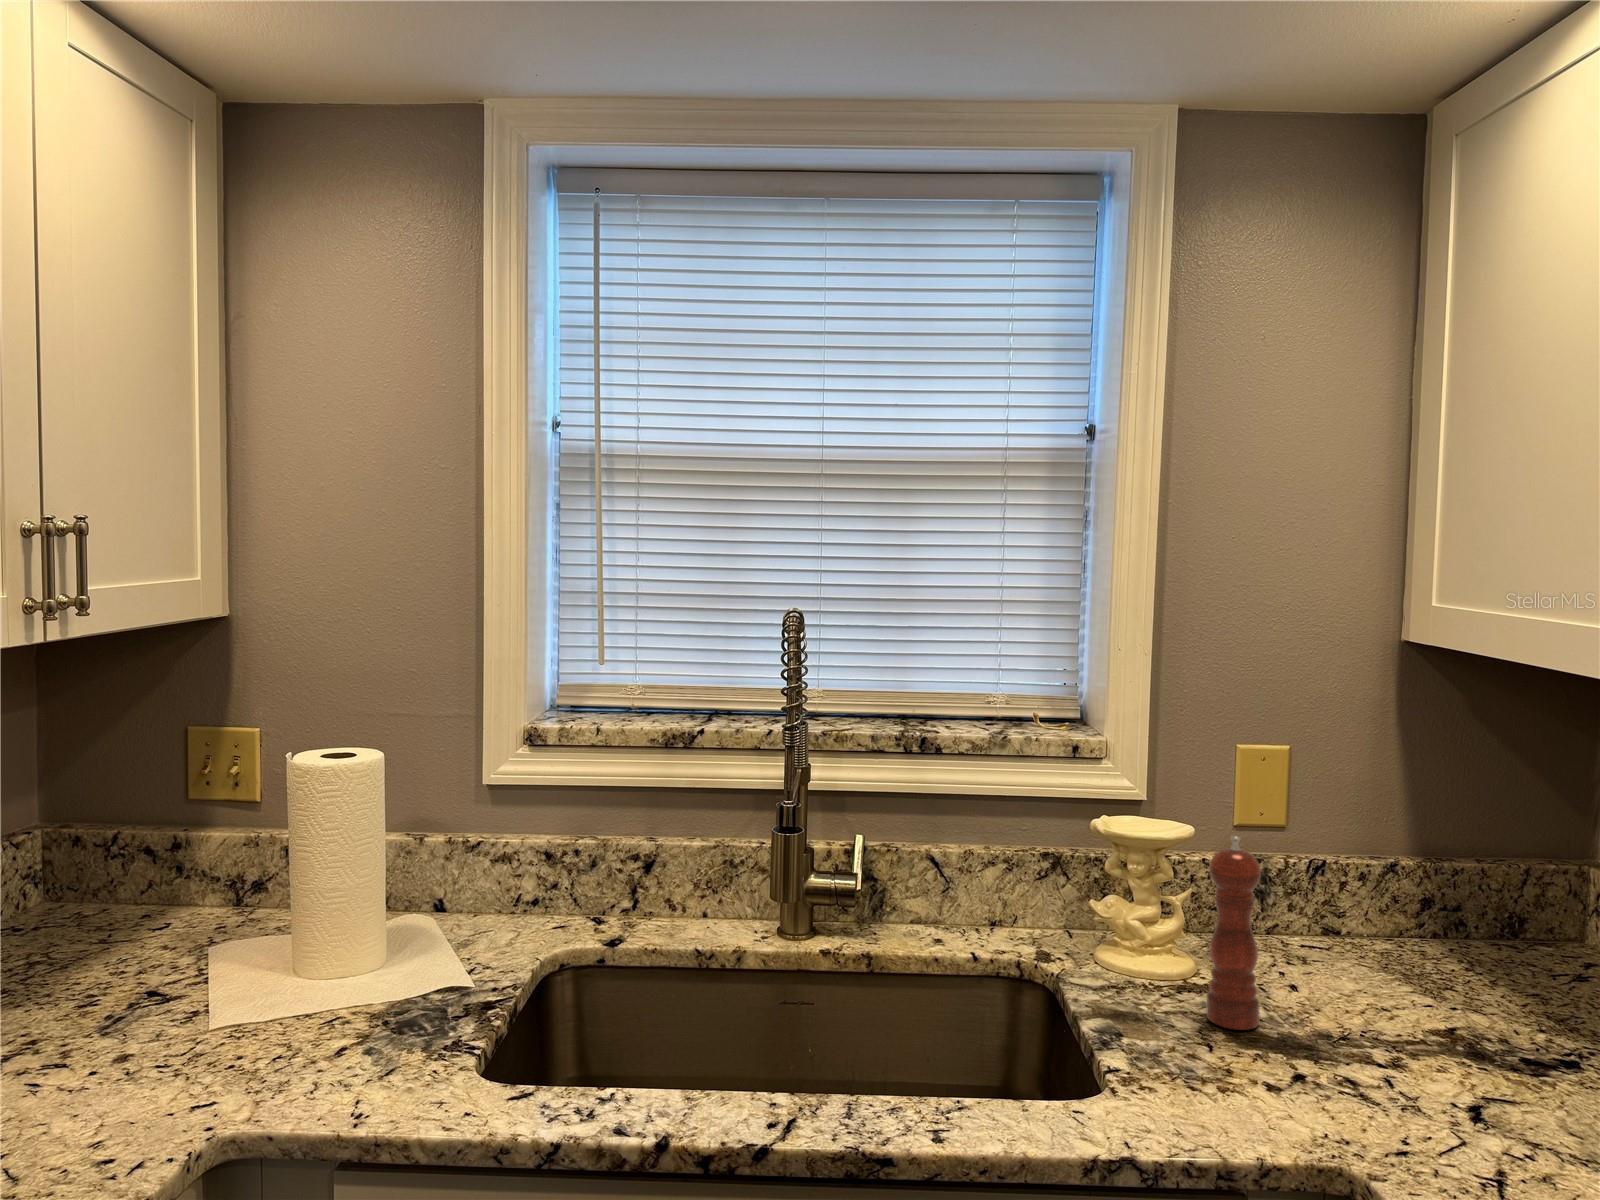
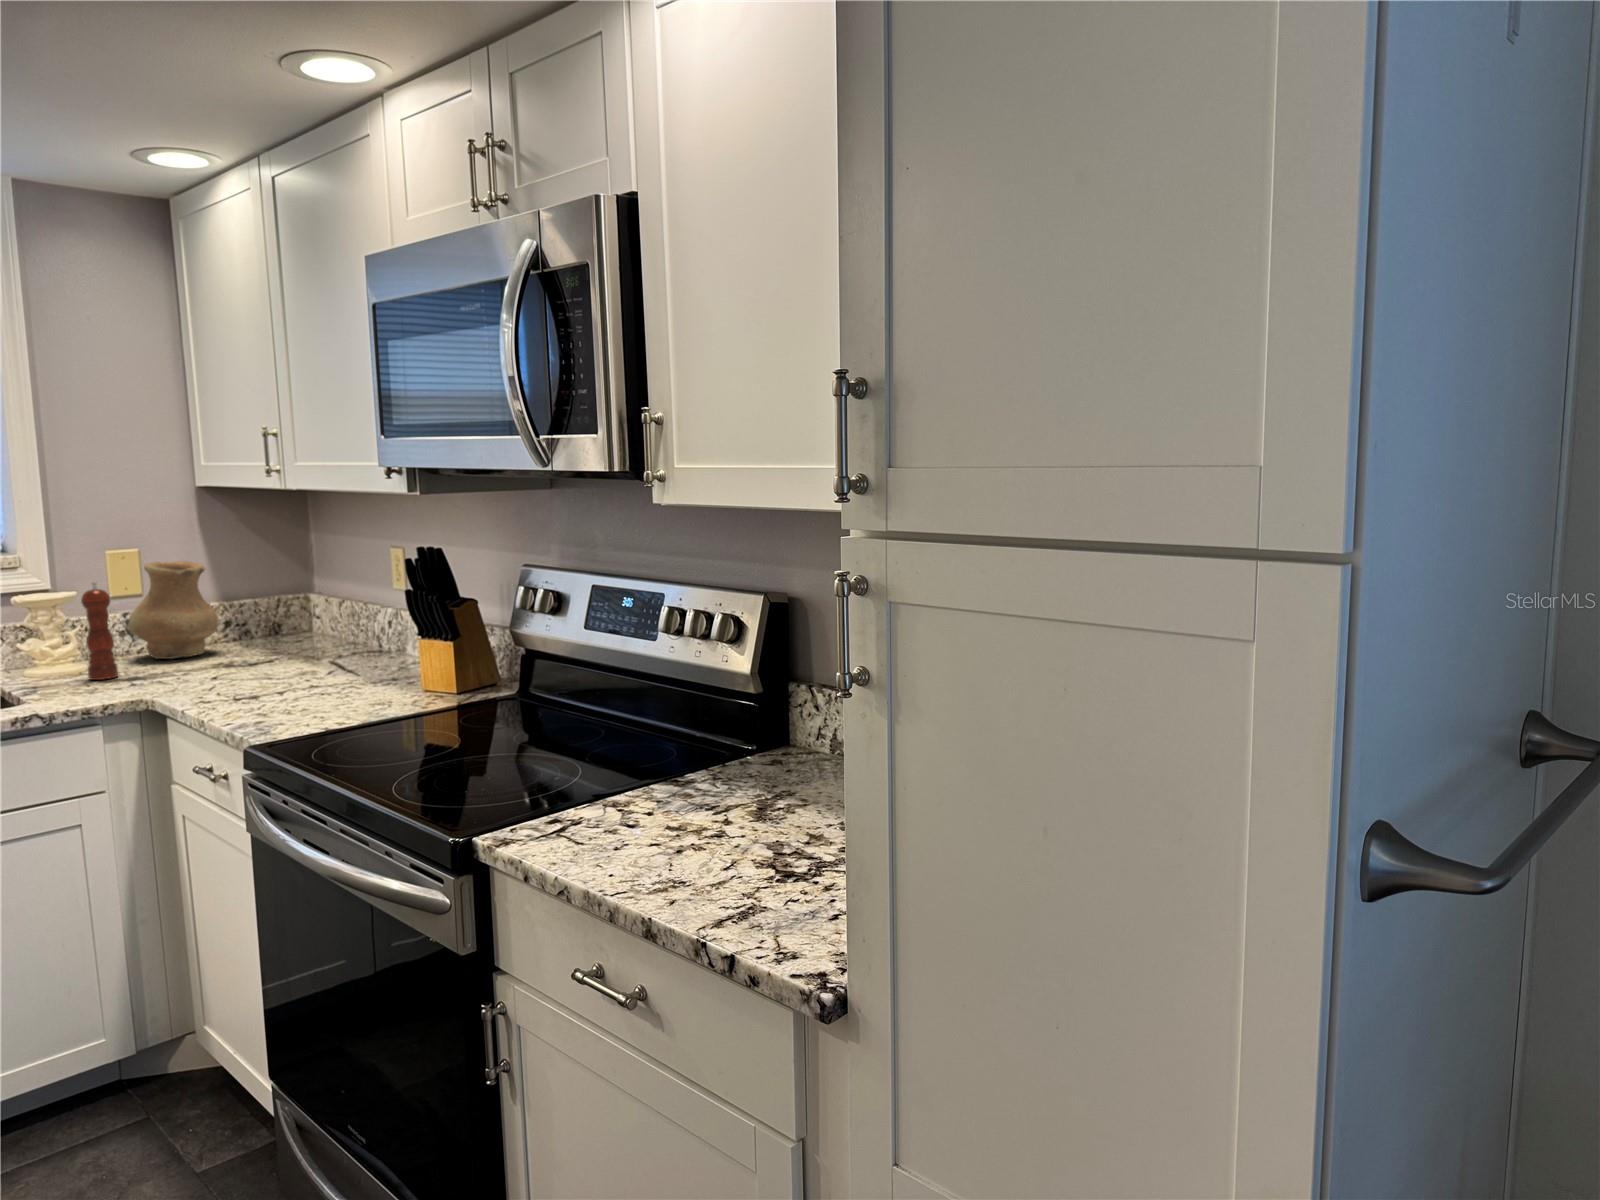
vase: none [1267,784,1434,983] -> present [129,561,218,659]

